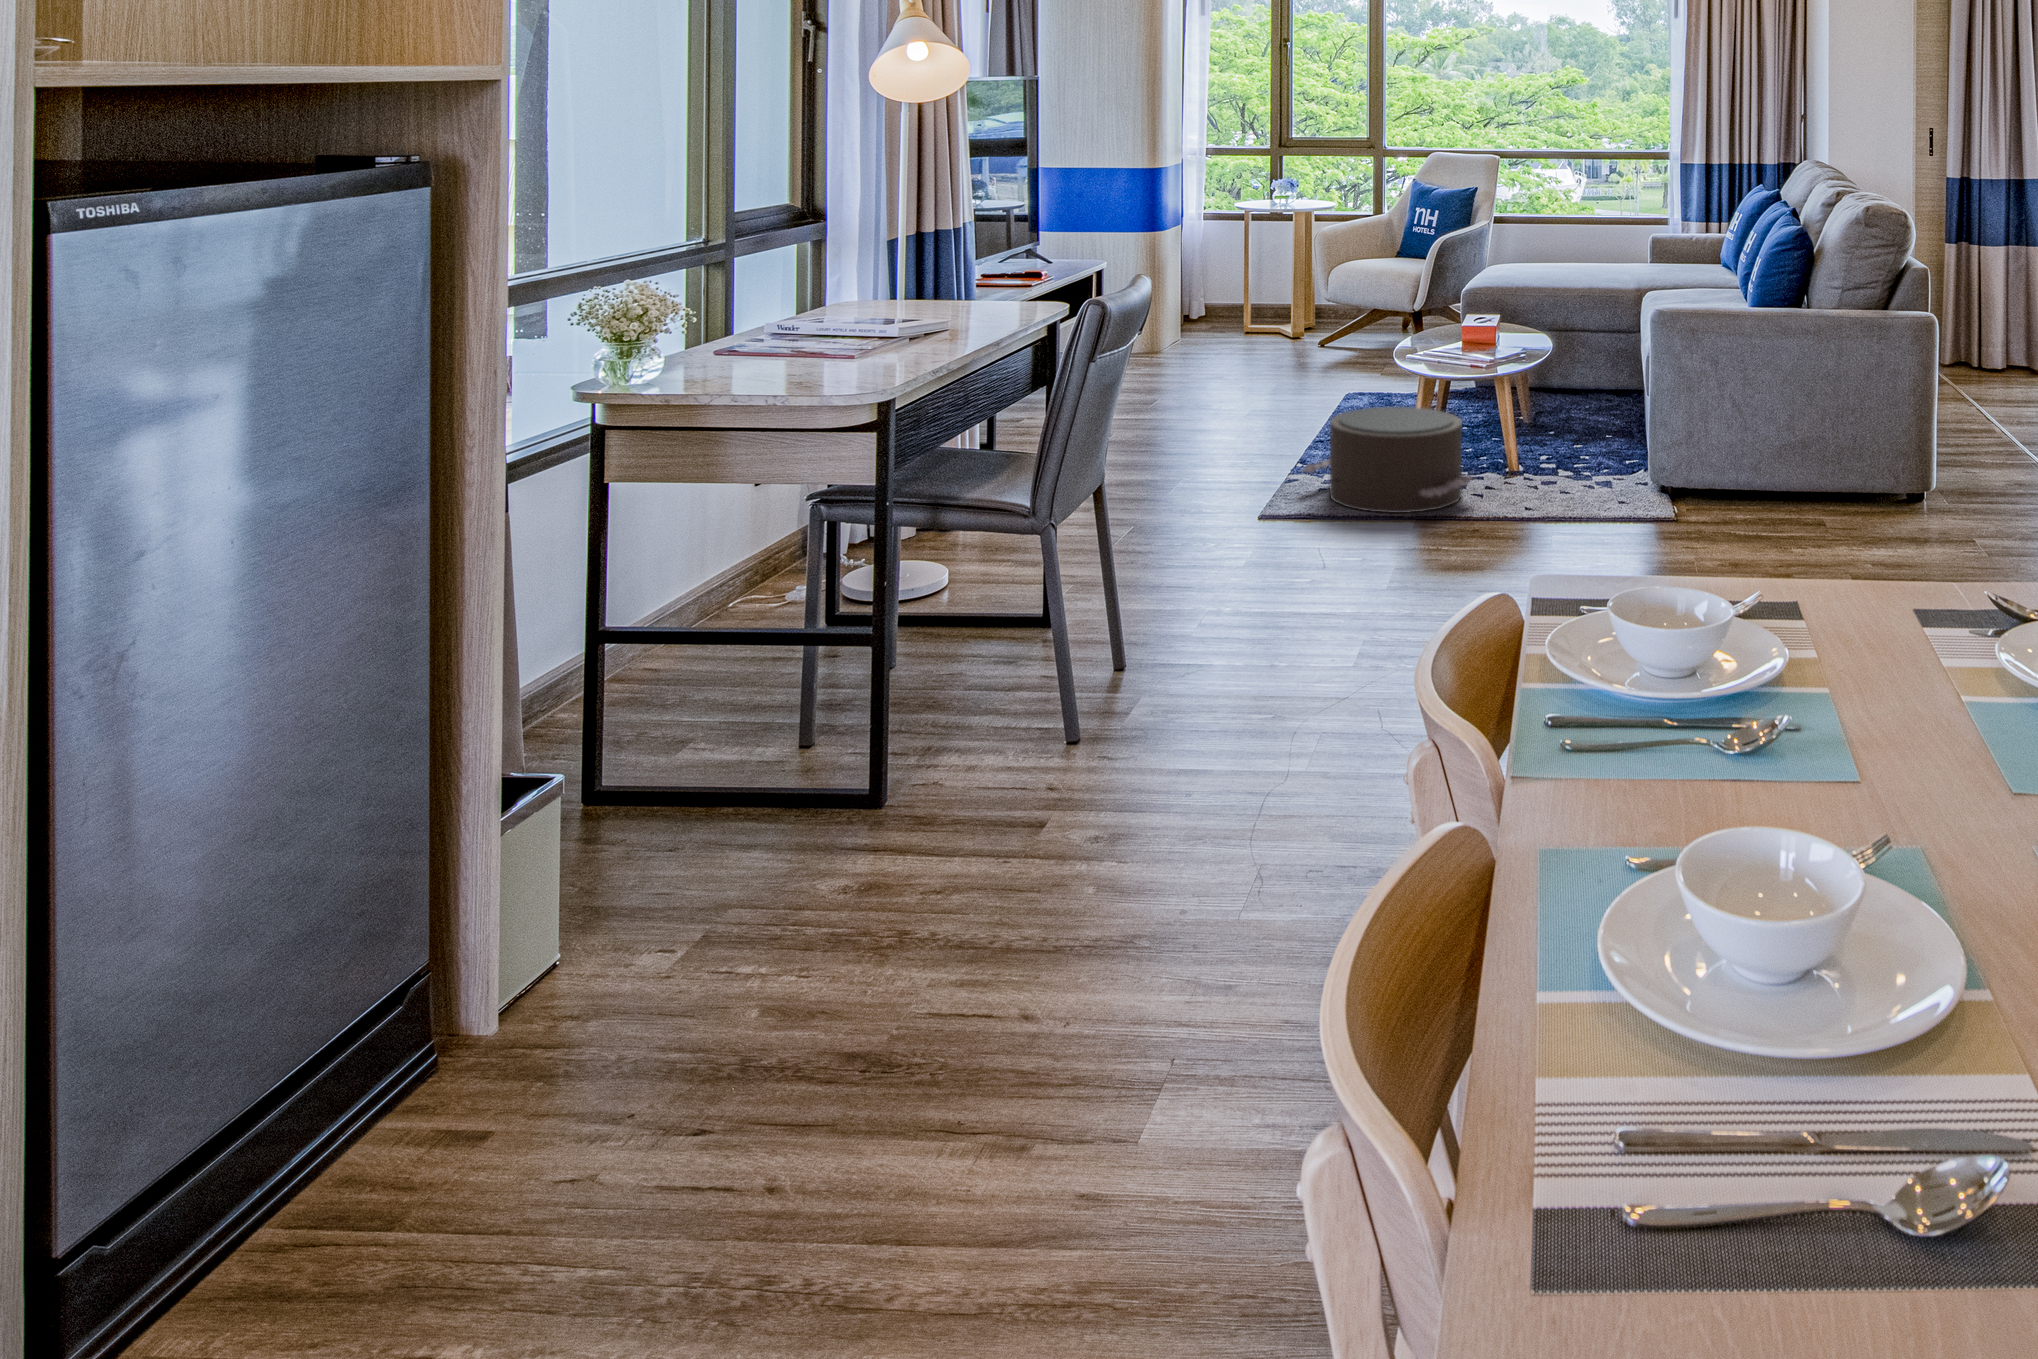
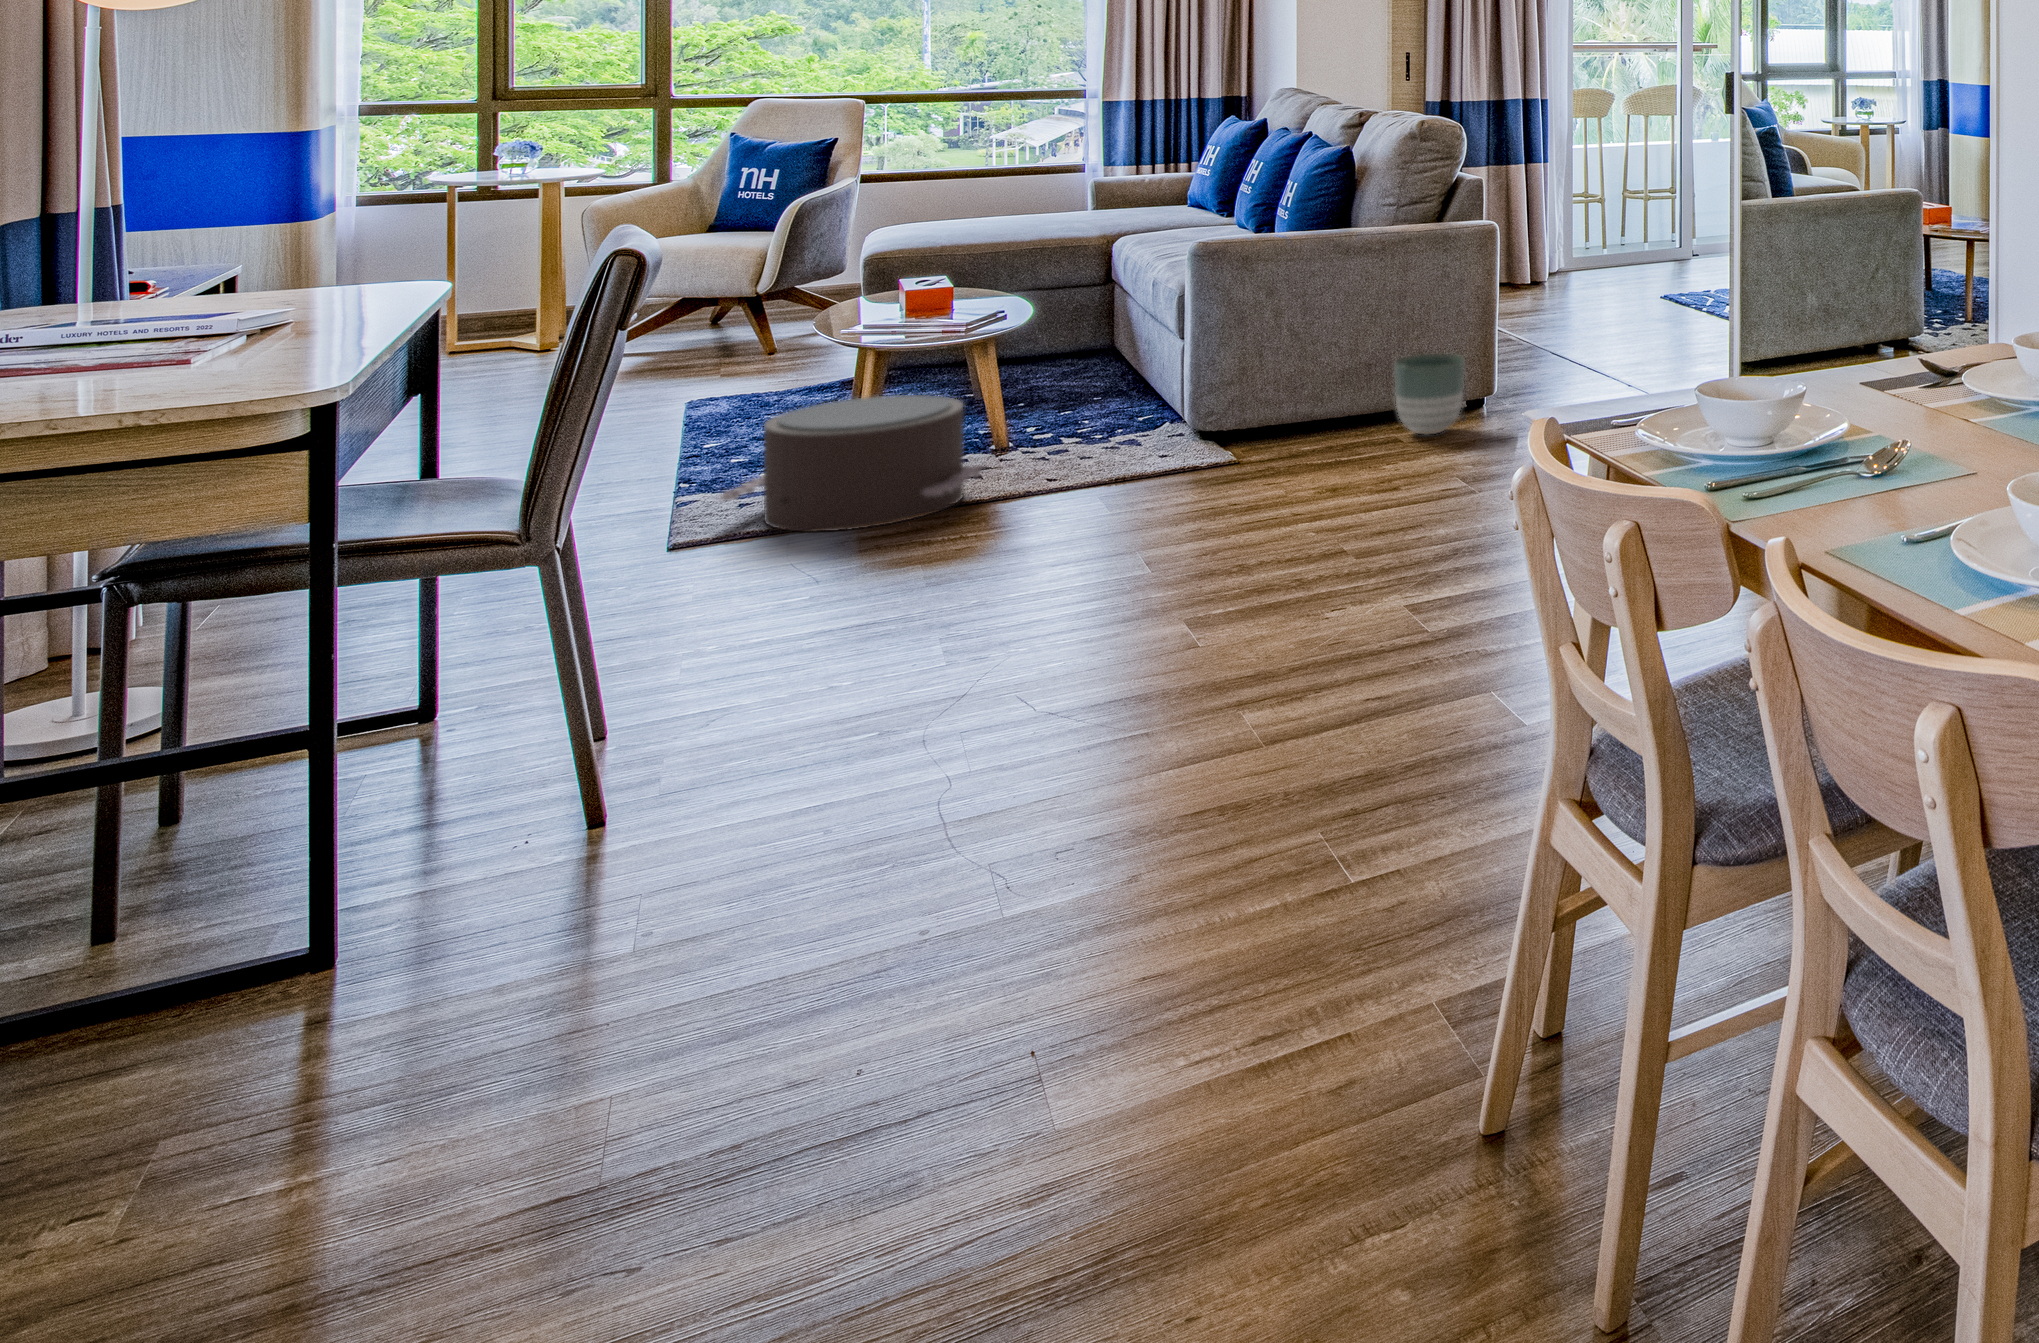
planter: none [1819,437,1888,518] -> present [1394,354,1465,435]

